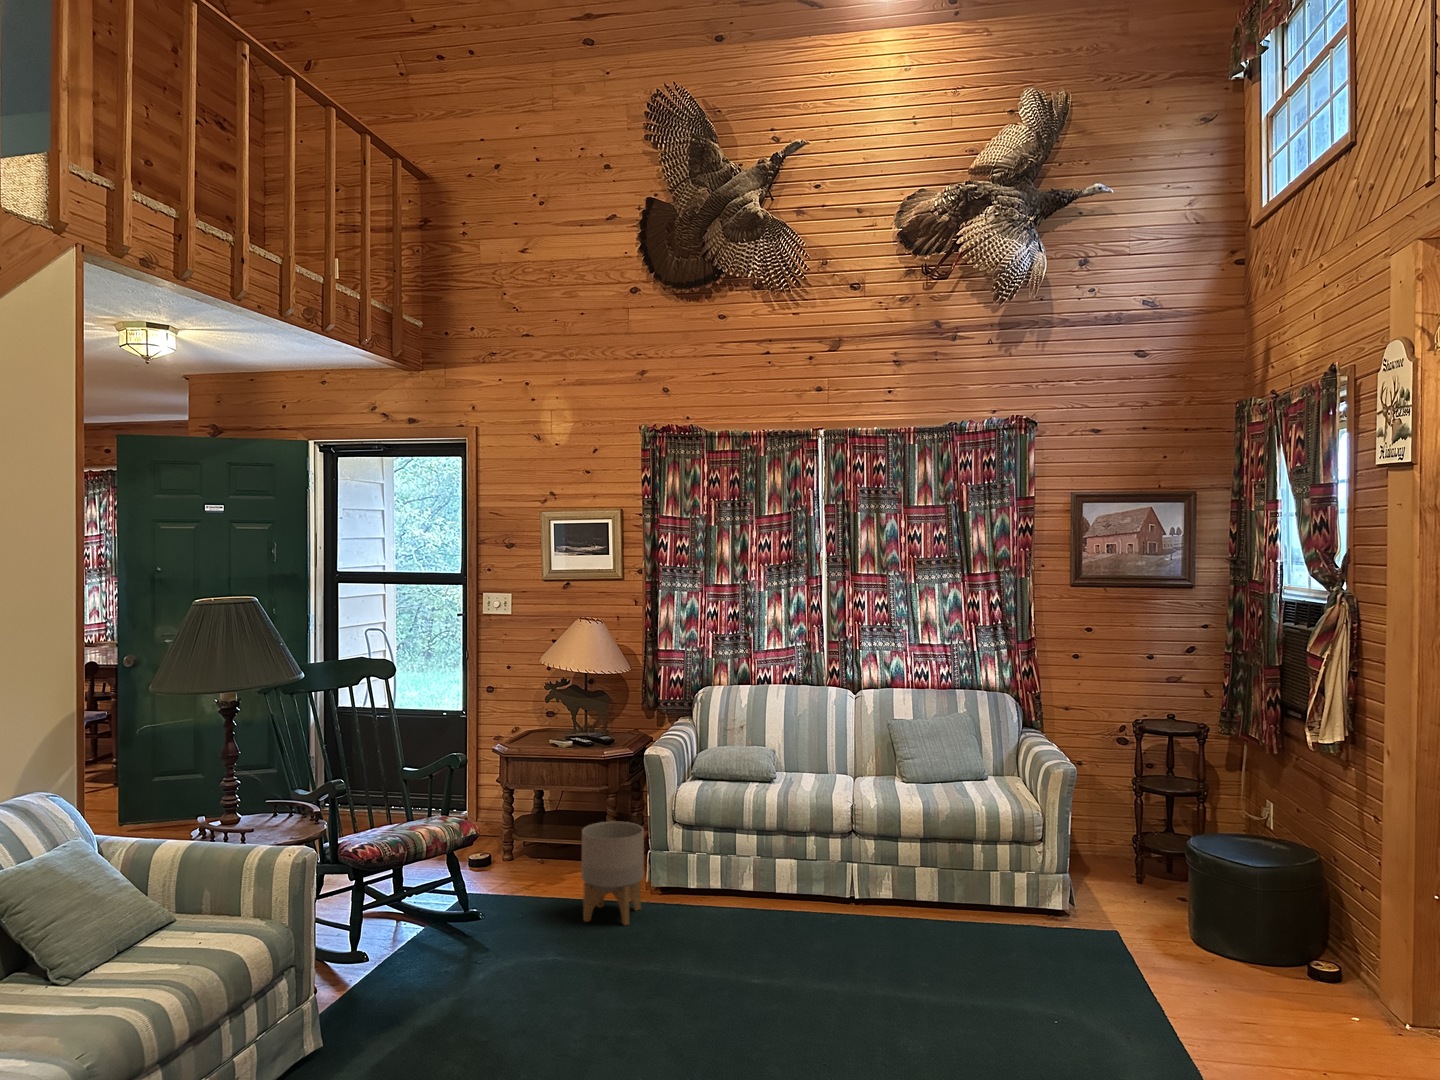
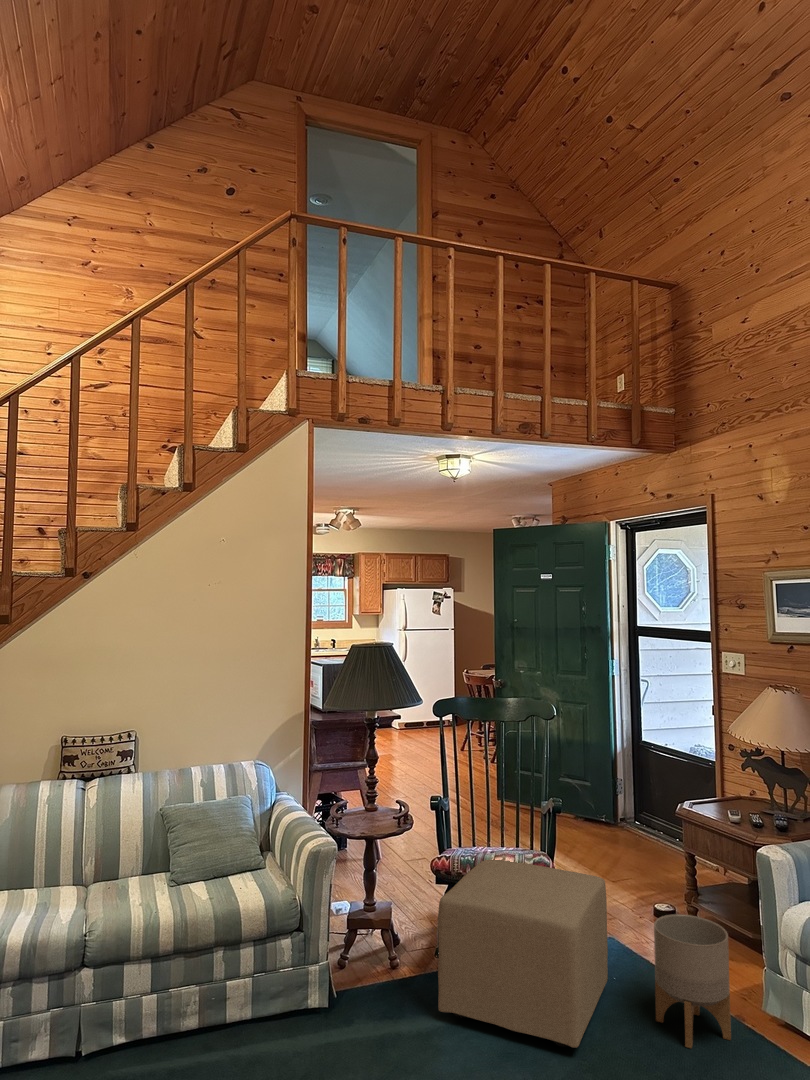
ottoman: none [394,816,579,991] -> present [438,860,608,1048]

